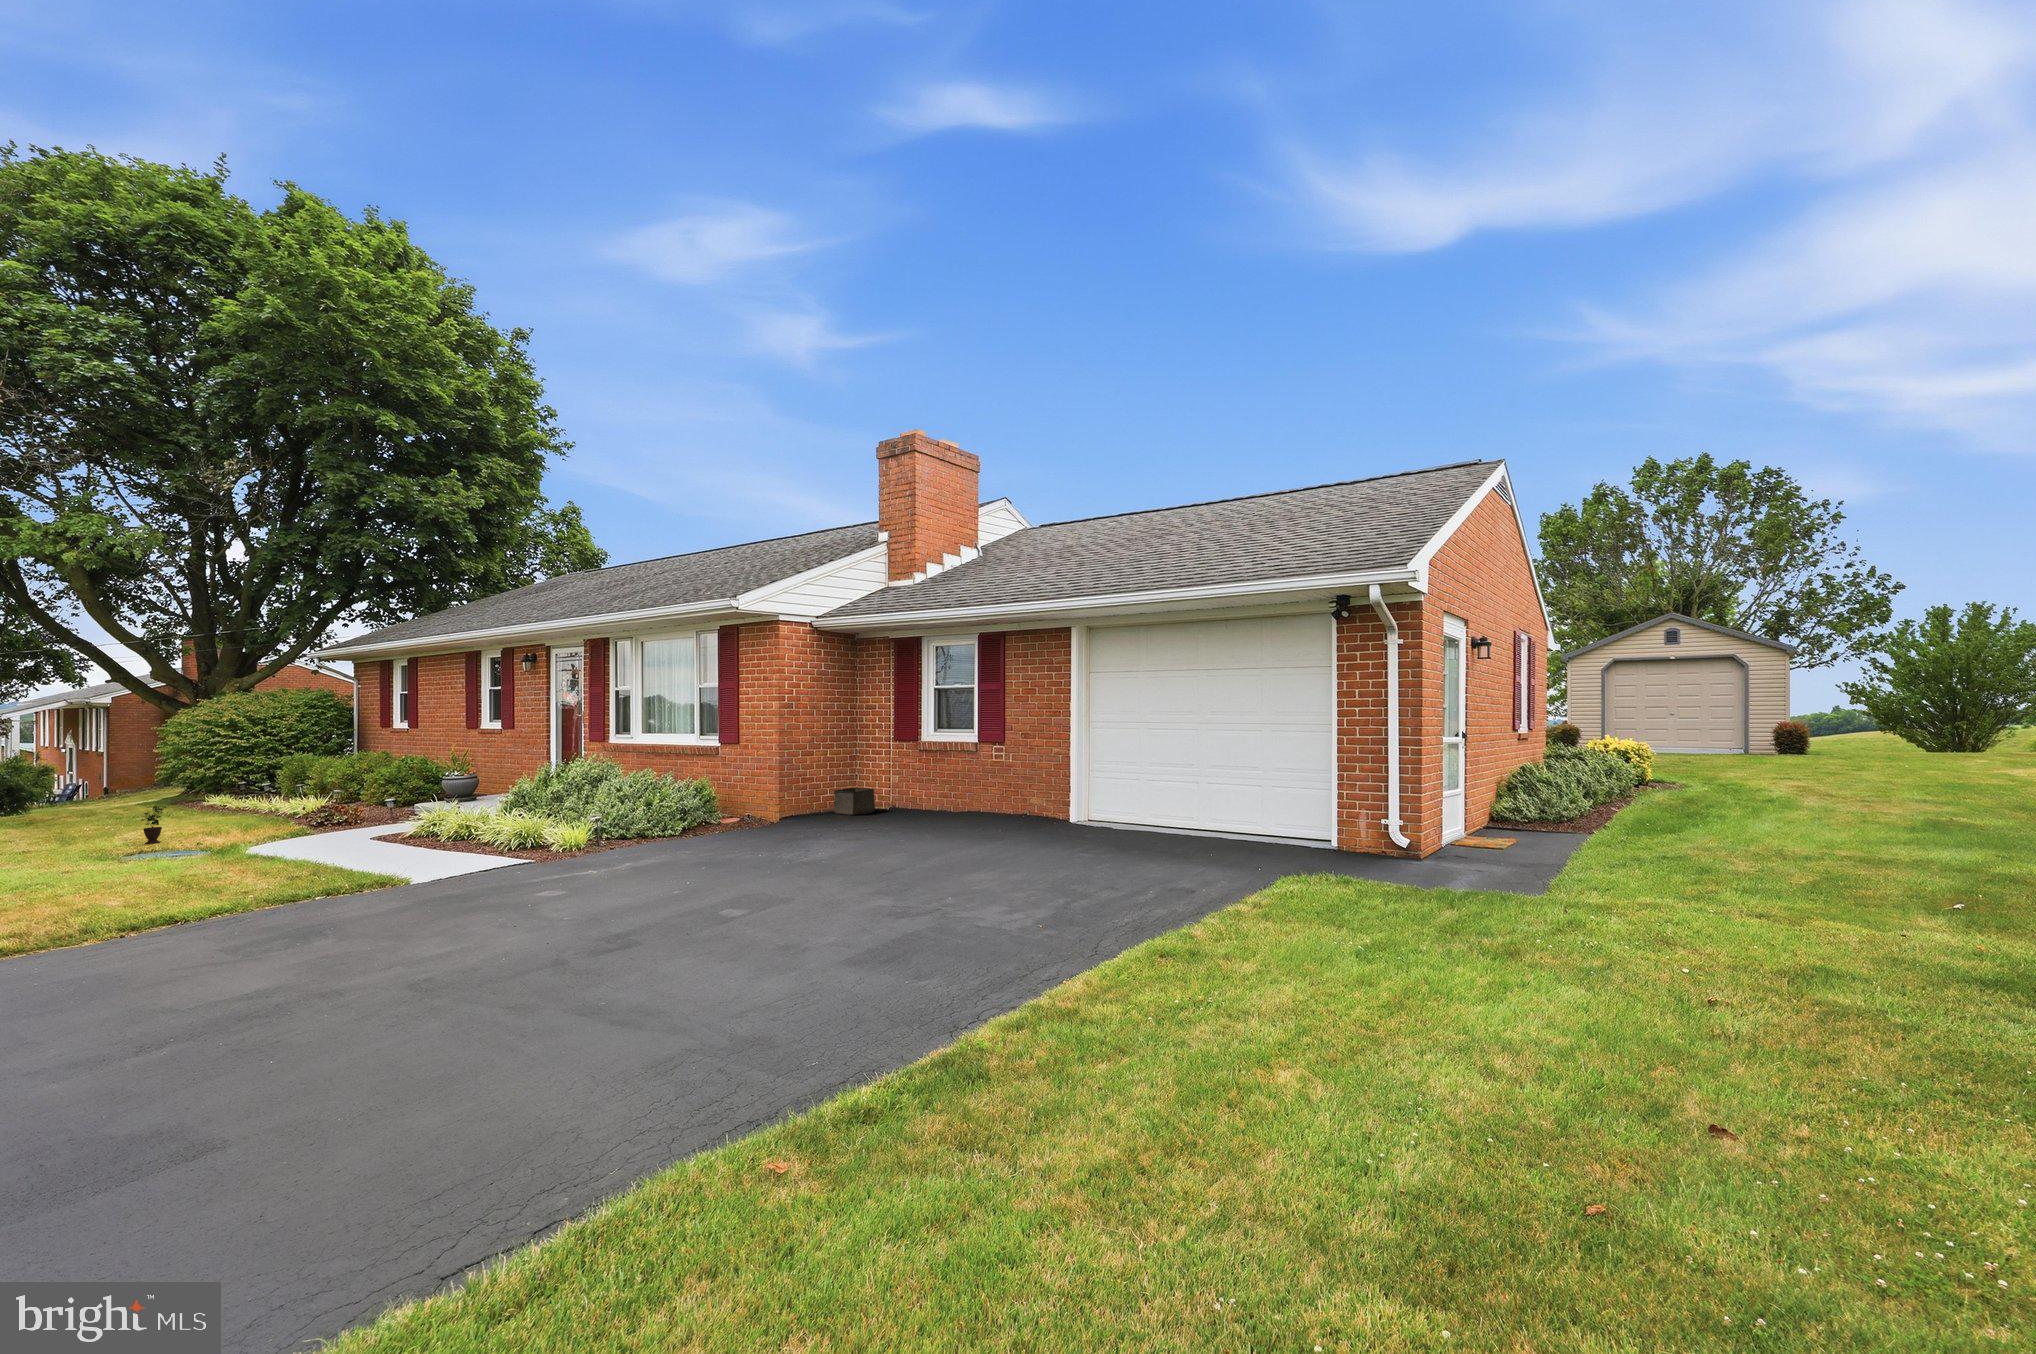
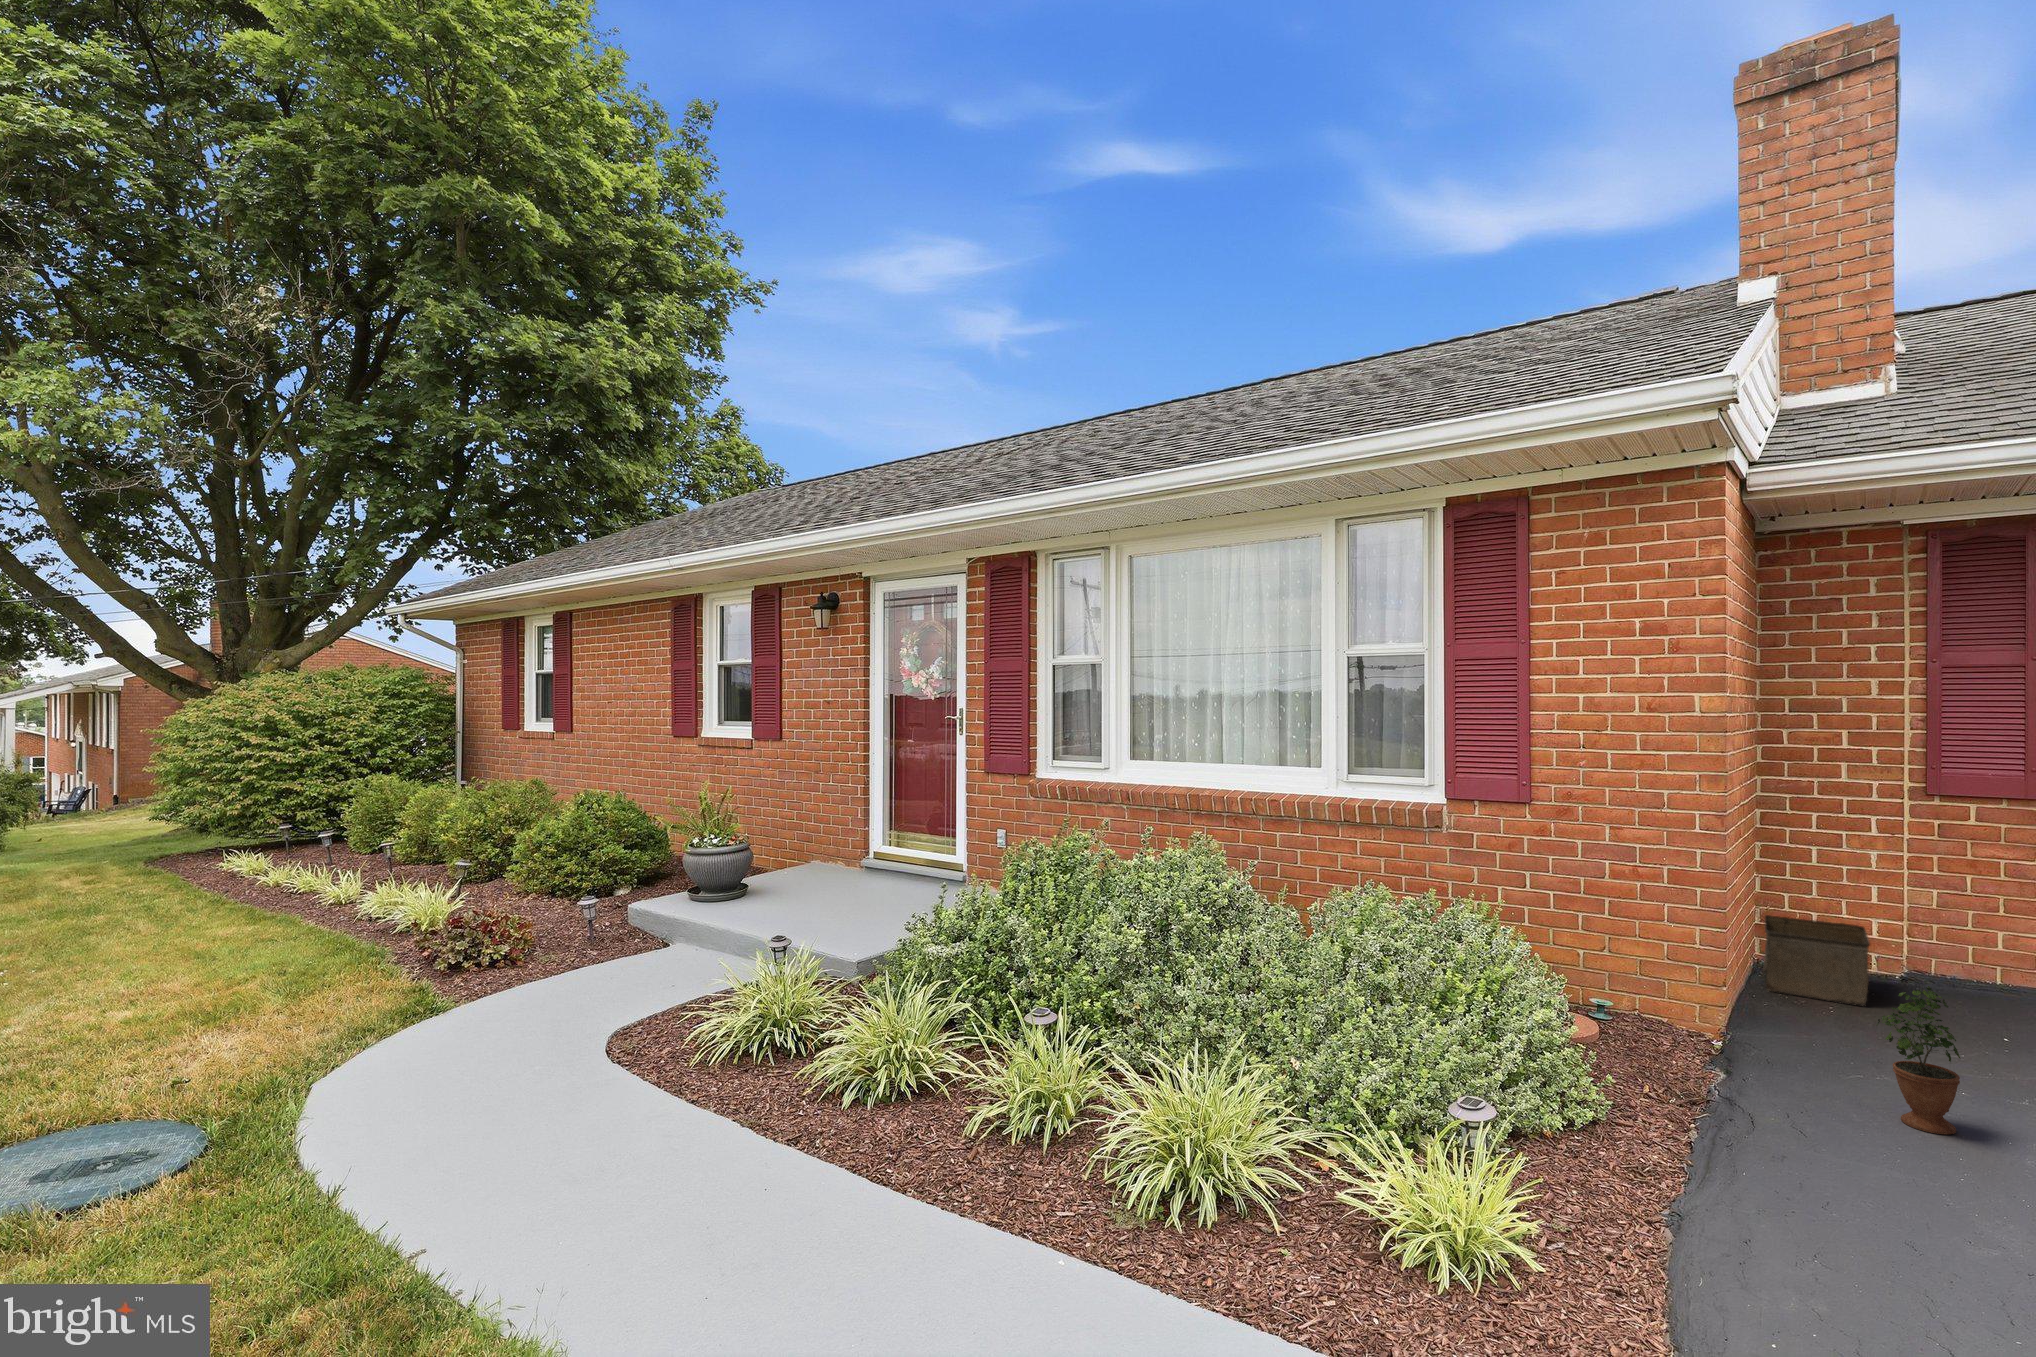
potted plant: present [141,806,166,844] -> present [1877,982,1960,1134]

